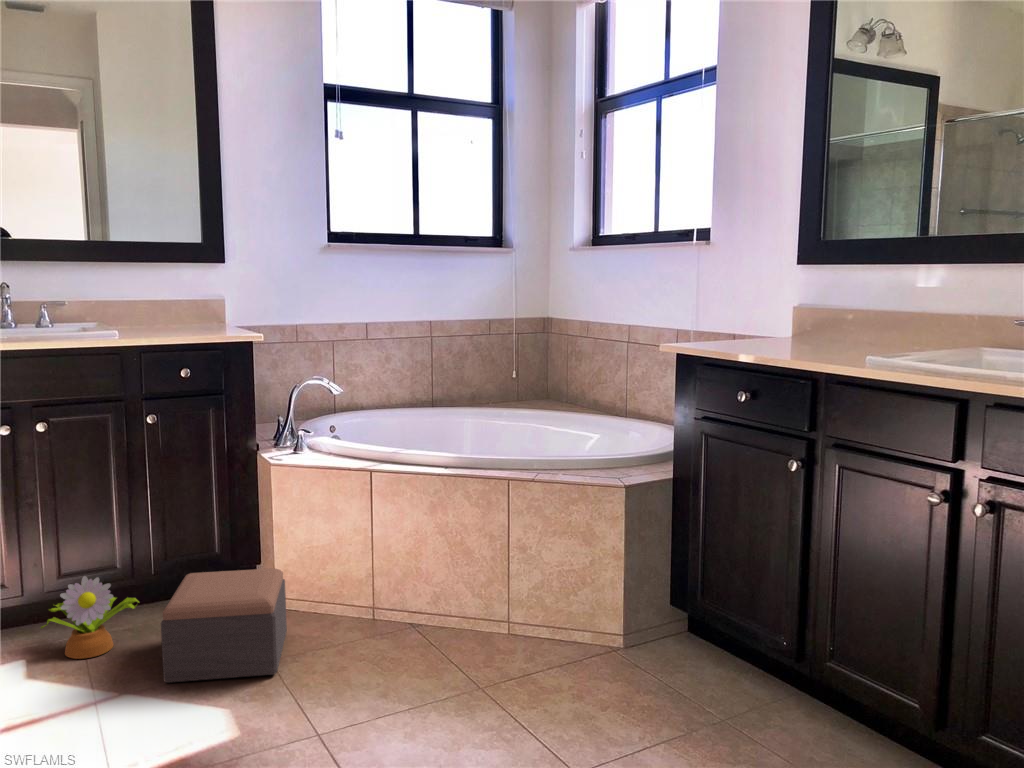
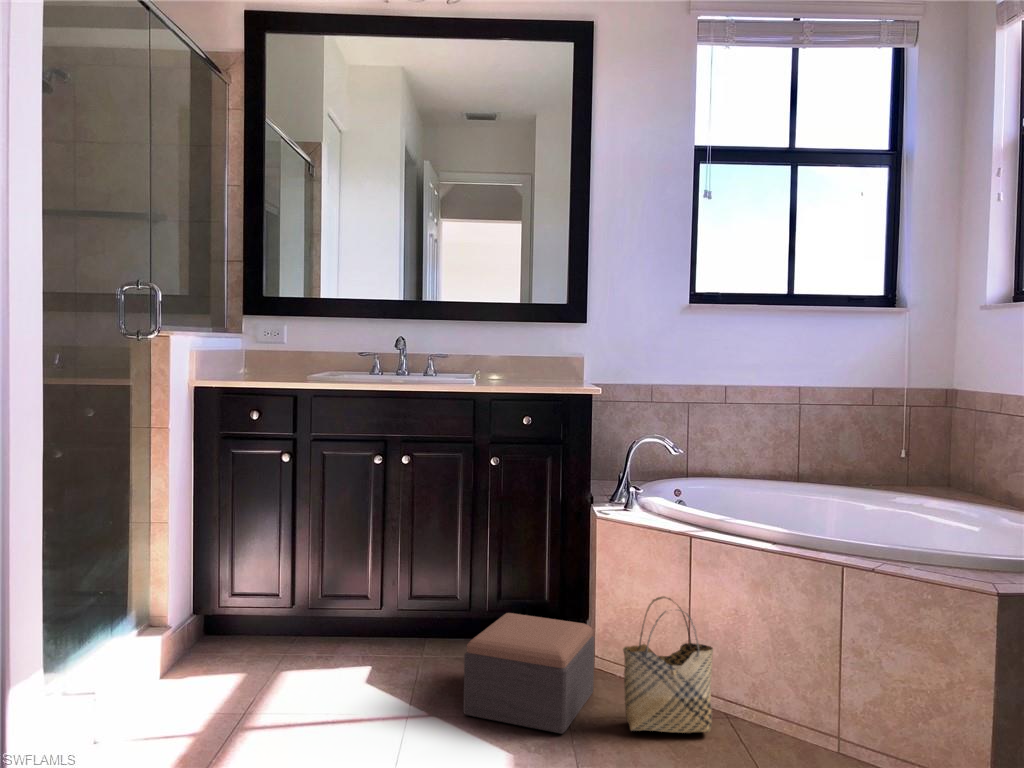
woven basket: none [323,529,406,655] -> present [623,597,713,733]
decorative plant: present [41,576,139,659] -> none [382,597,468,674]

